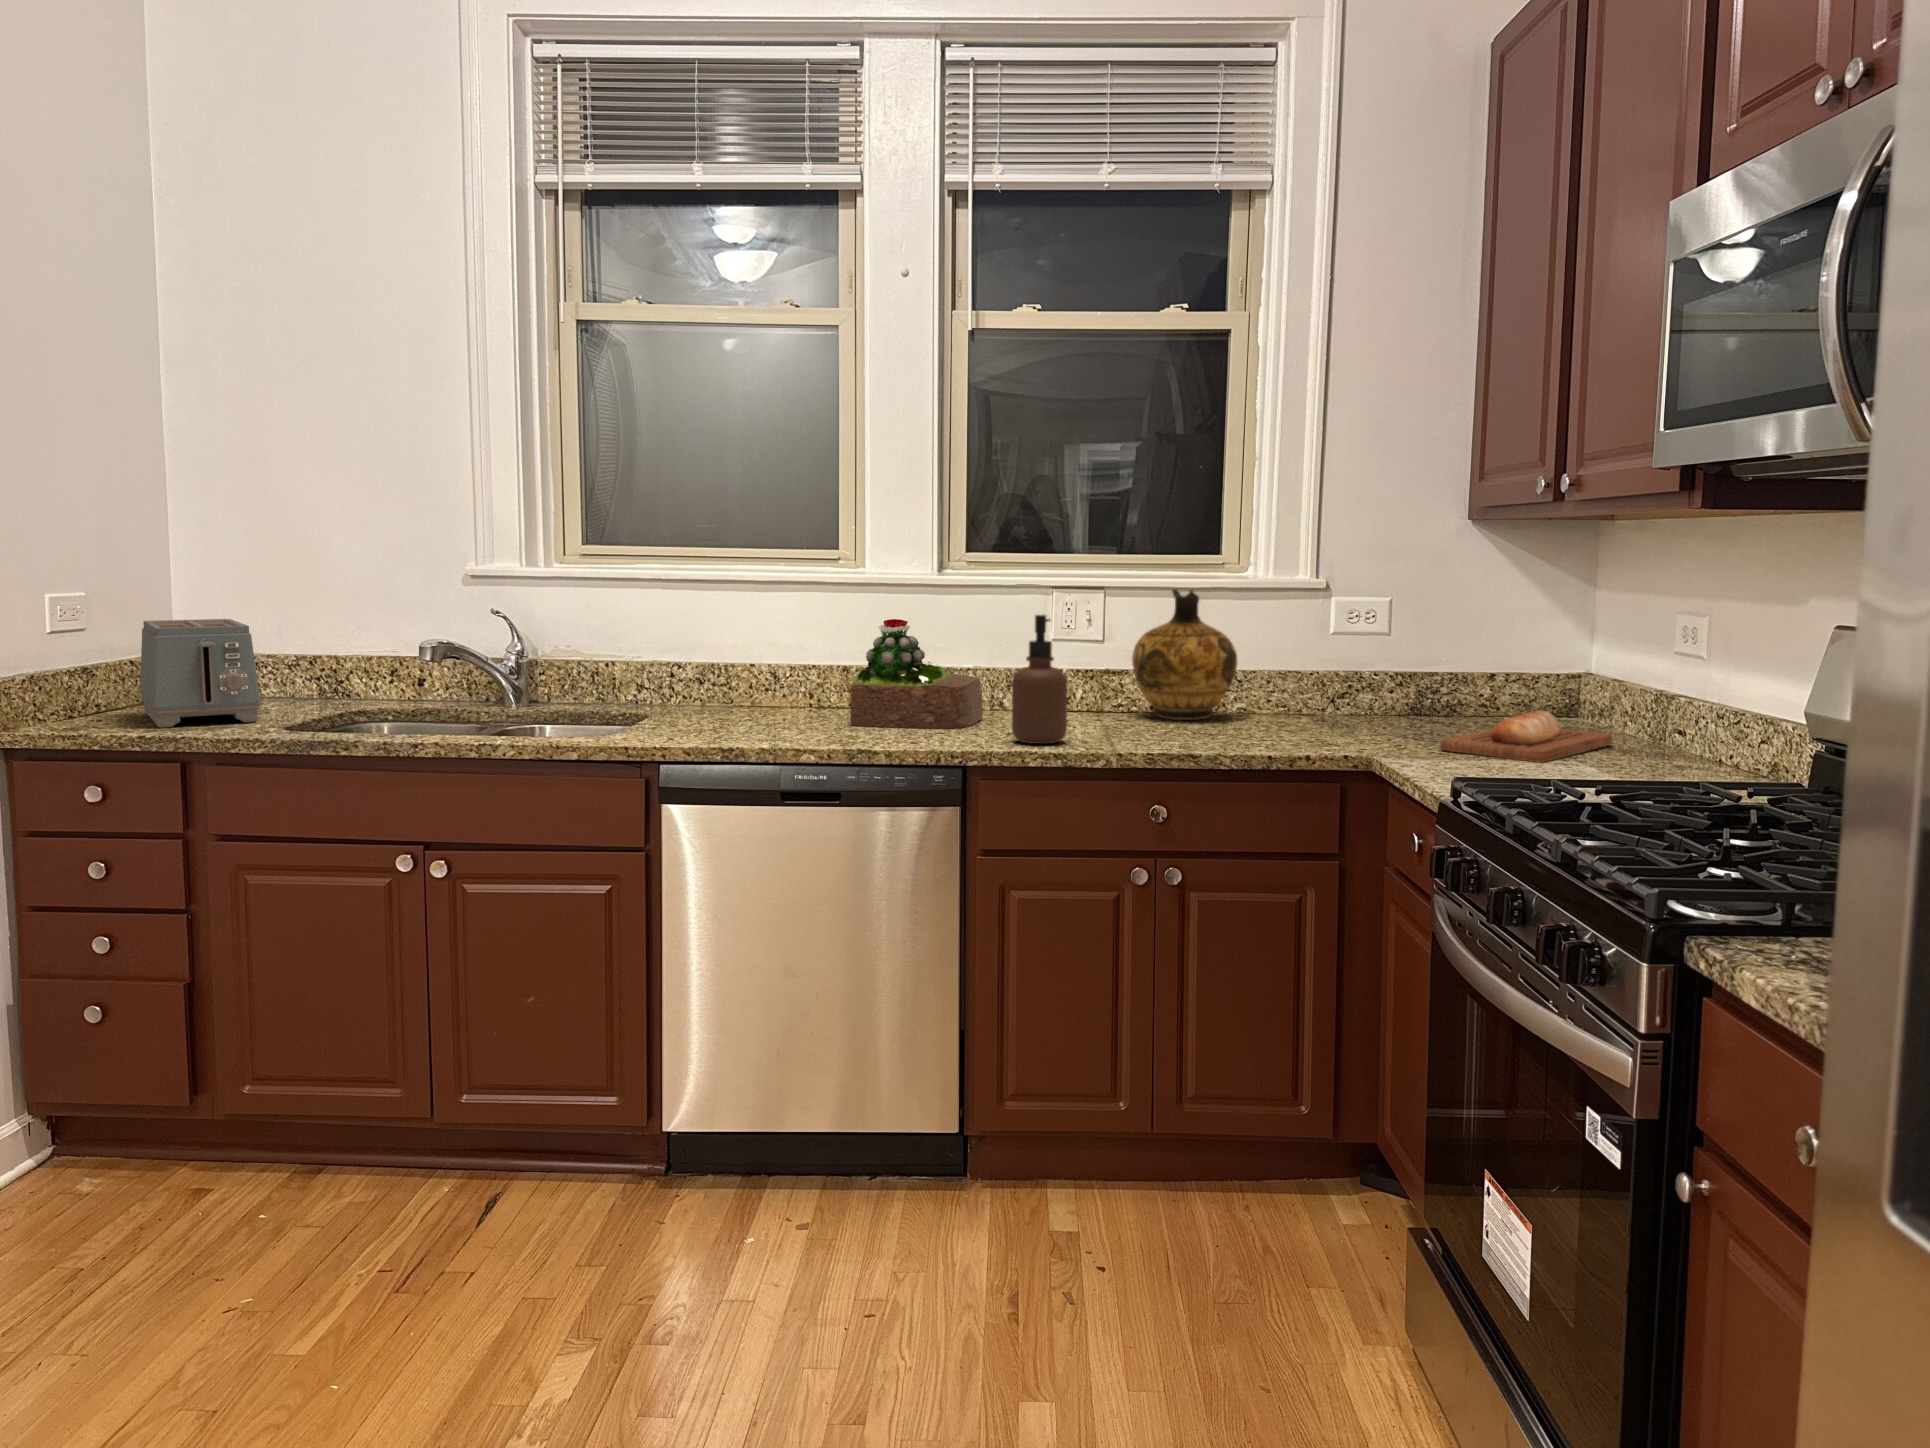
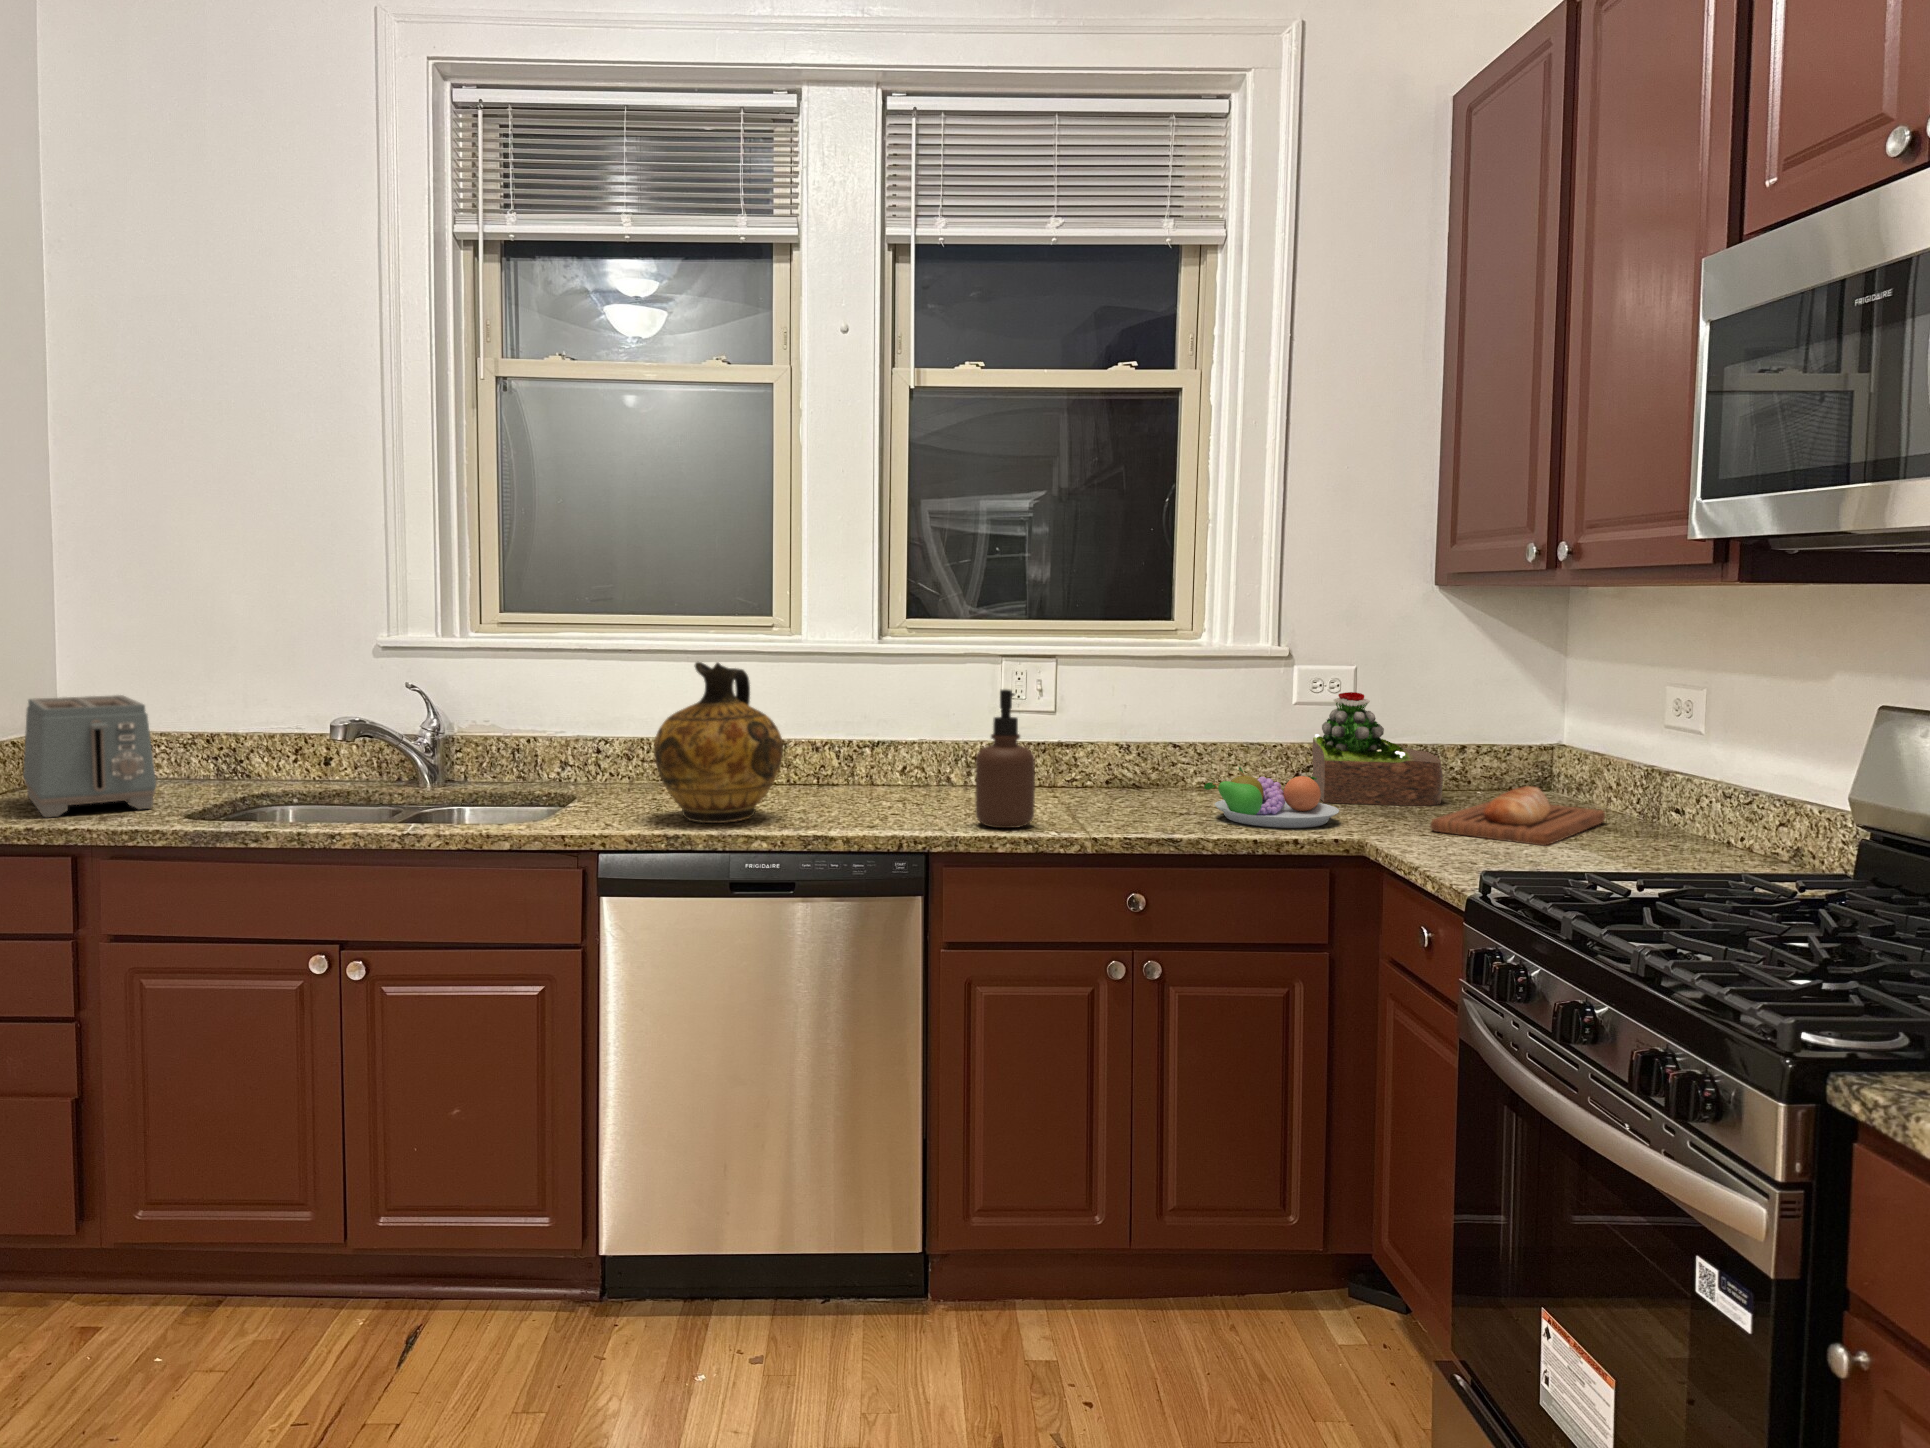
ceramic jug: present [1132,589,1237,720] -> present [654,662,783,823]
succulent plant: present [851,619,982,729] -> present [1312,692,1443,806]
fruit bowl: none [1230,691,1357,747] -> present [1204,767,1339,828]

